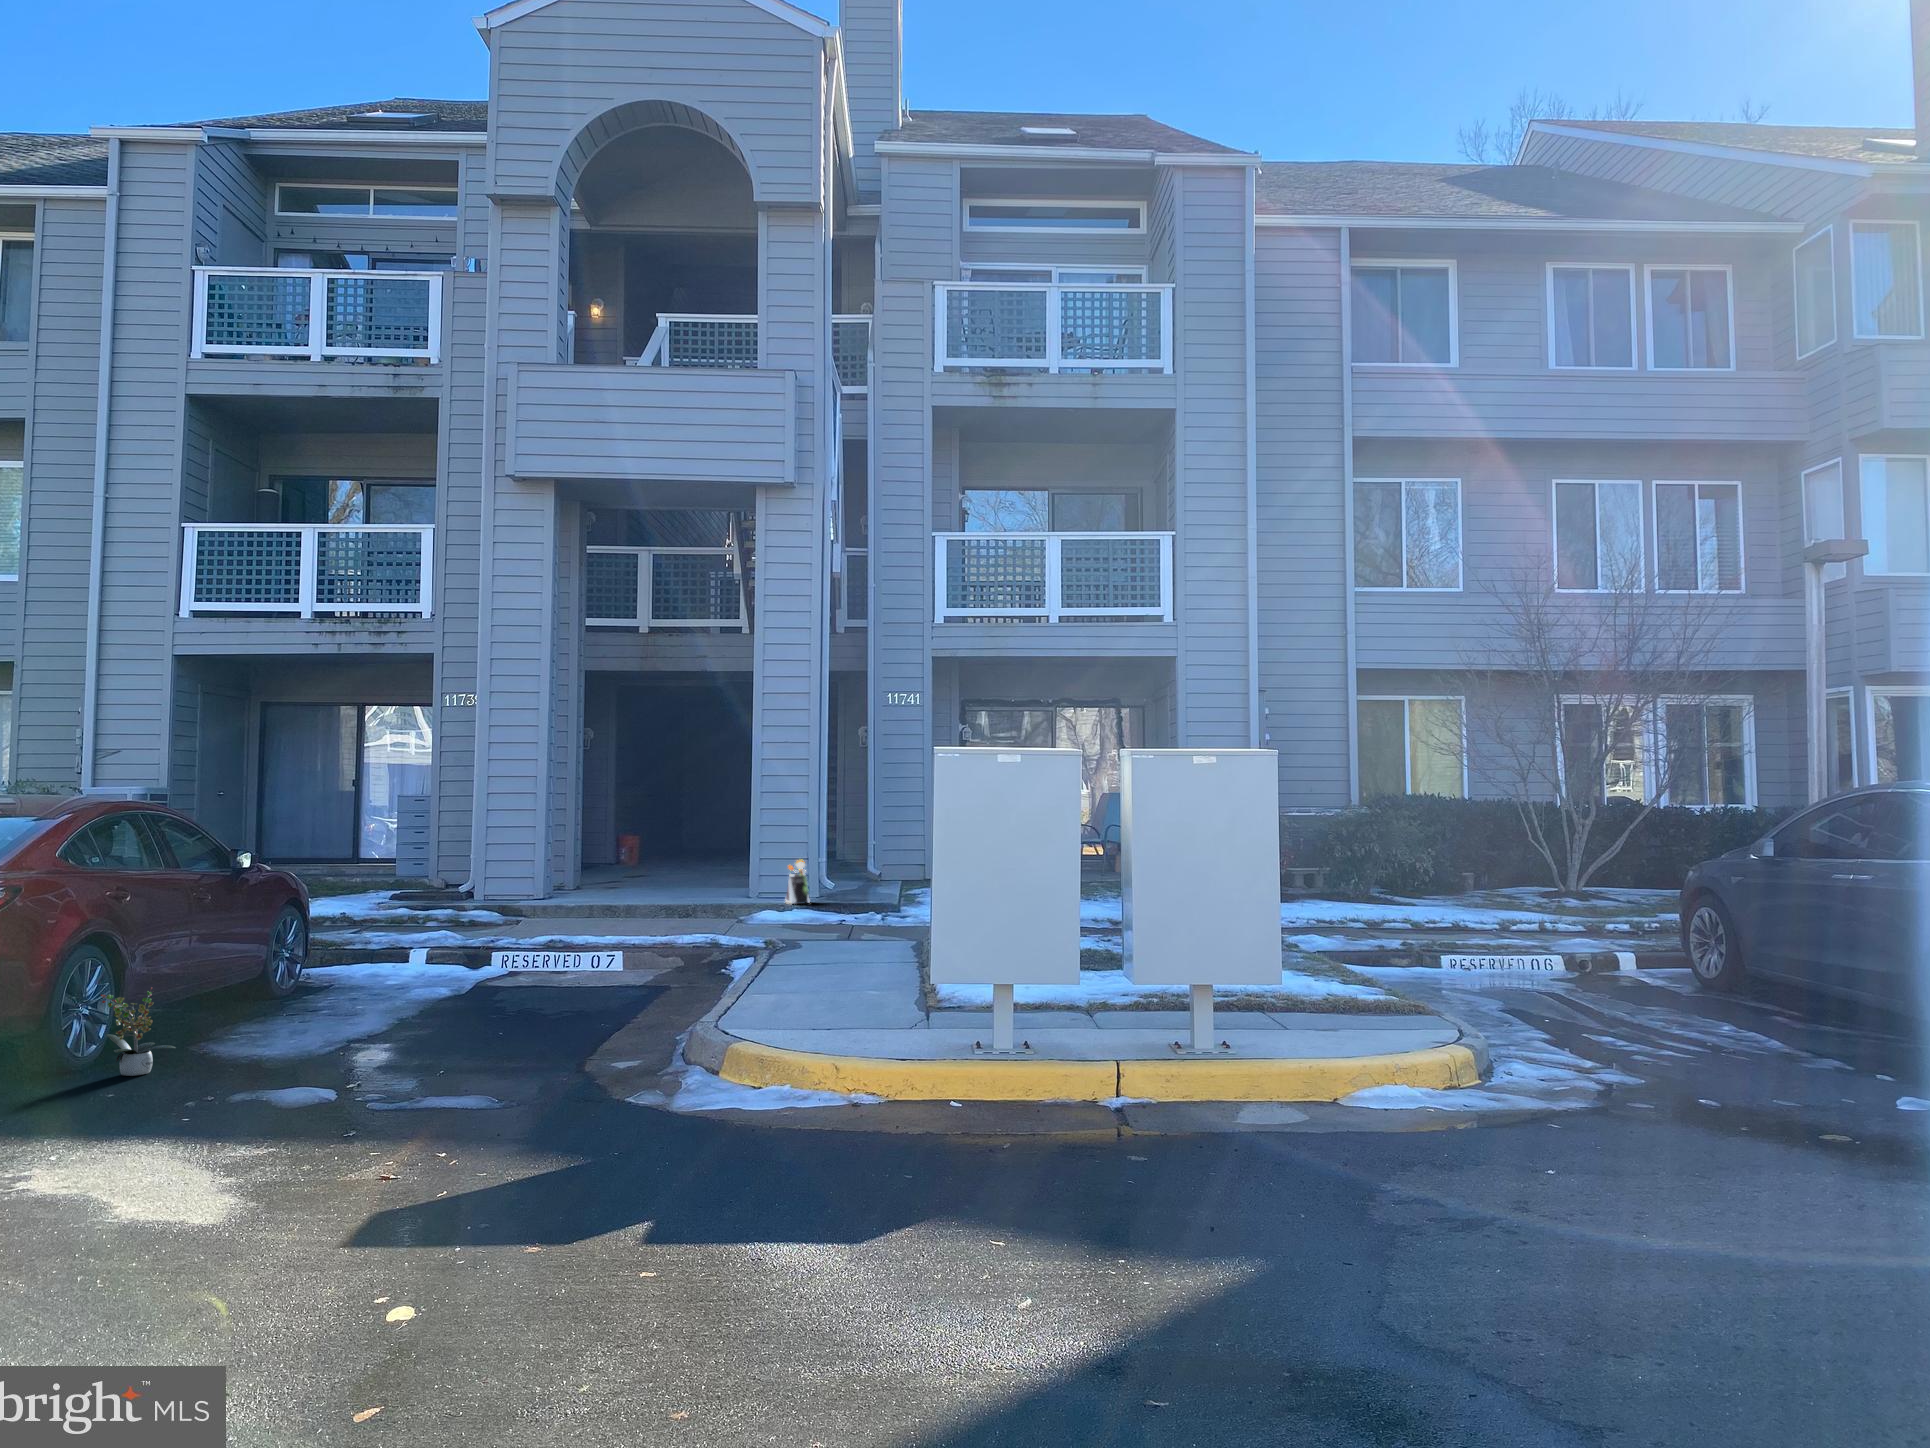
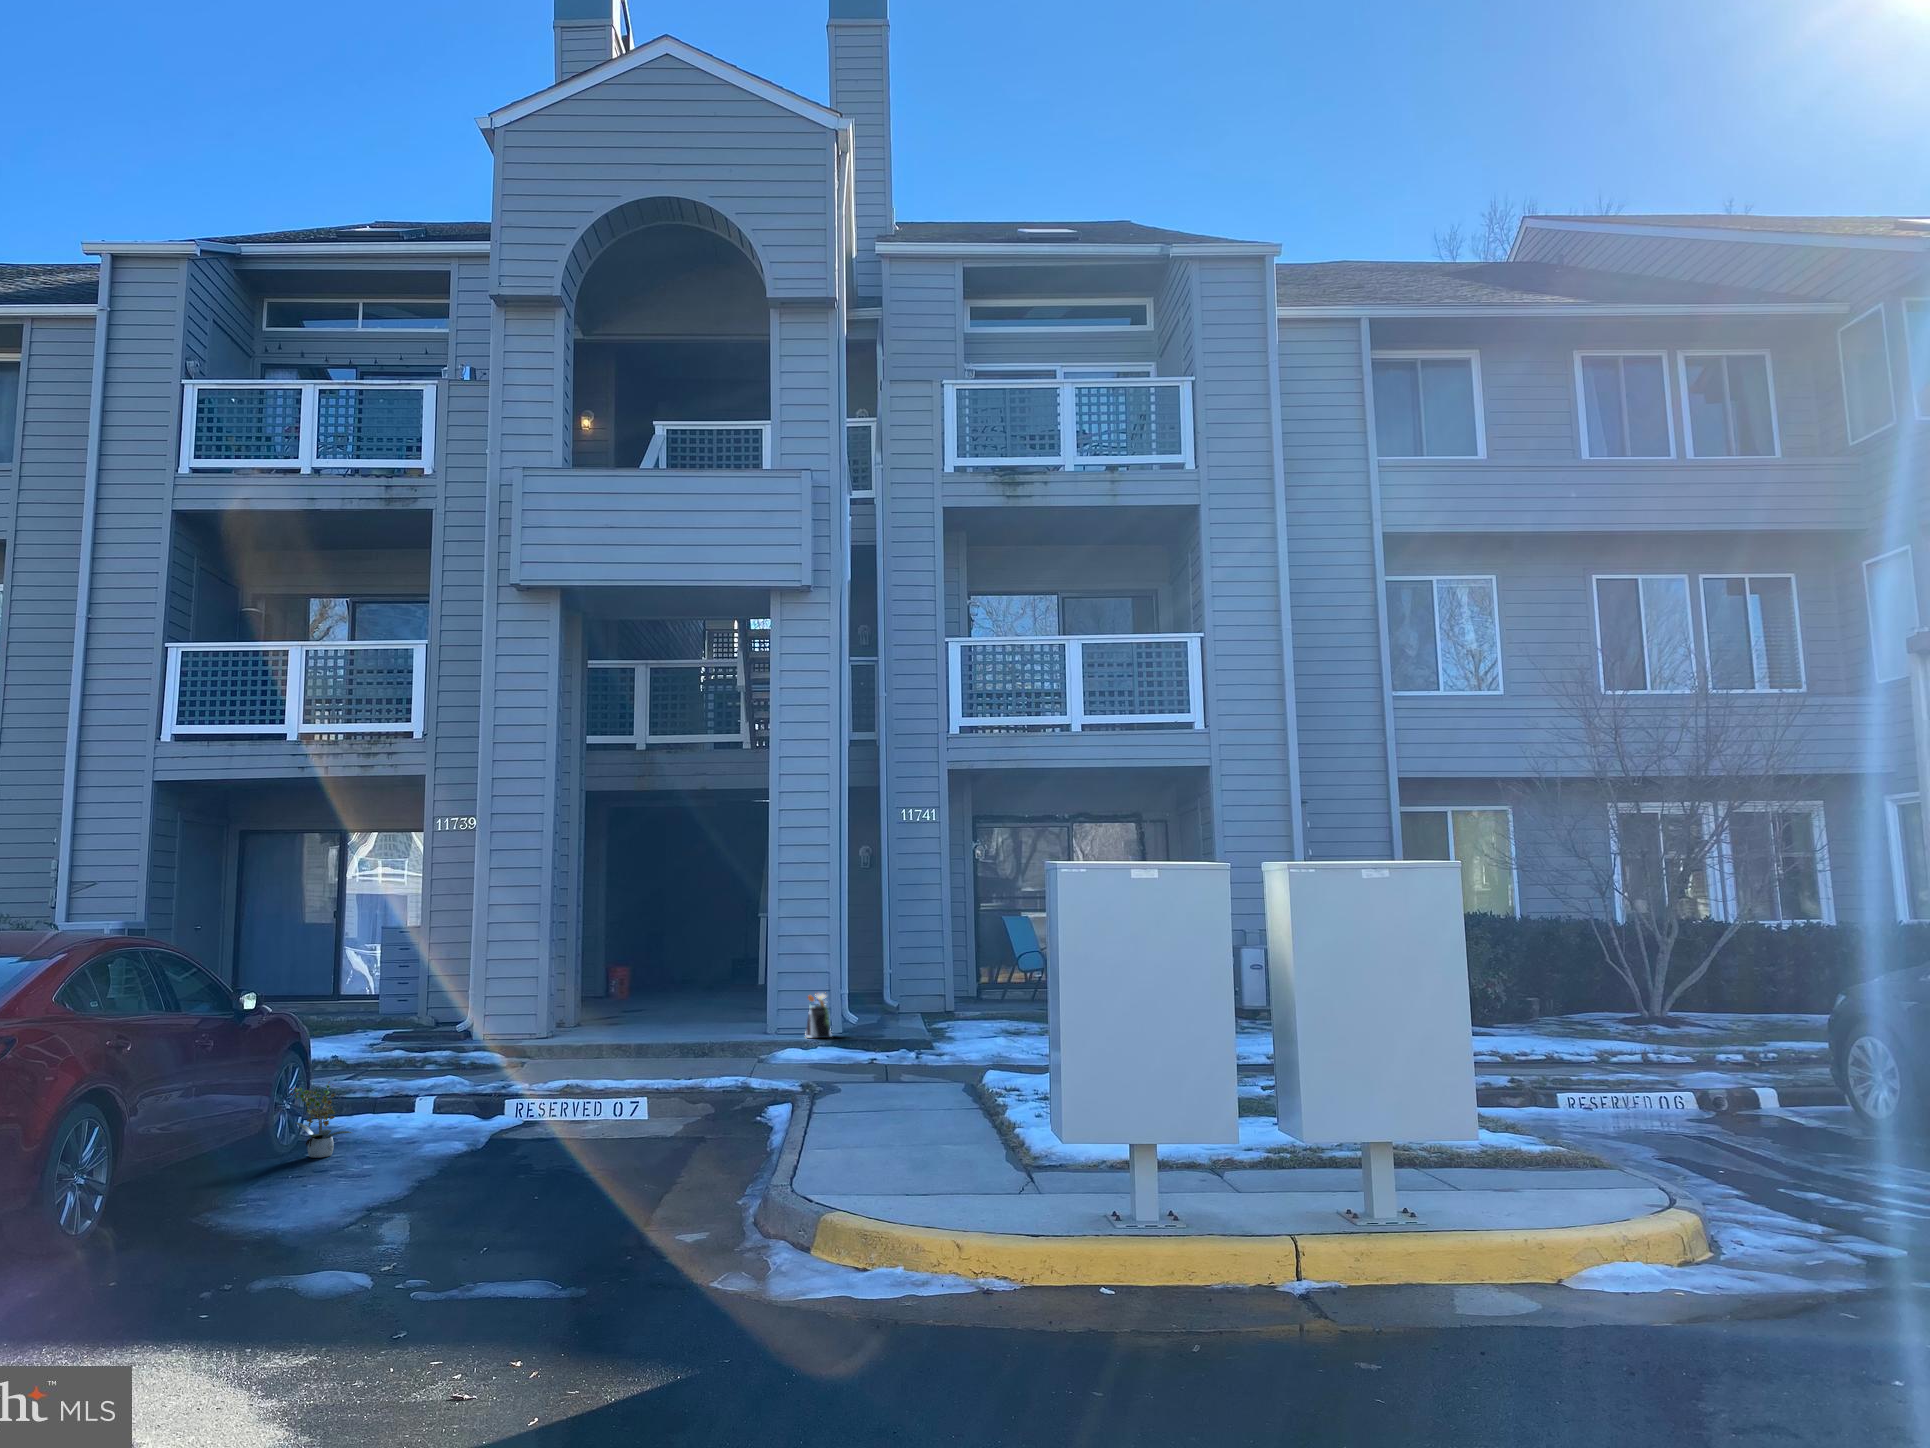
potted plant: present [101,988,175,1076] -> present [290,1085,352,1158]

